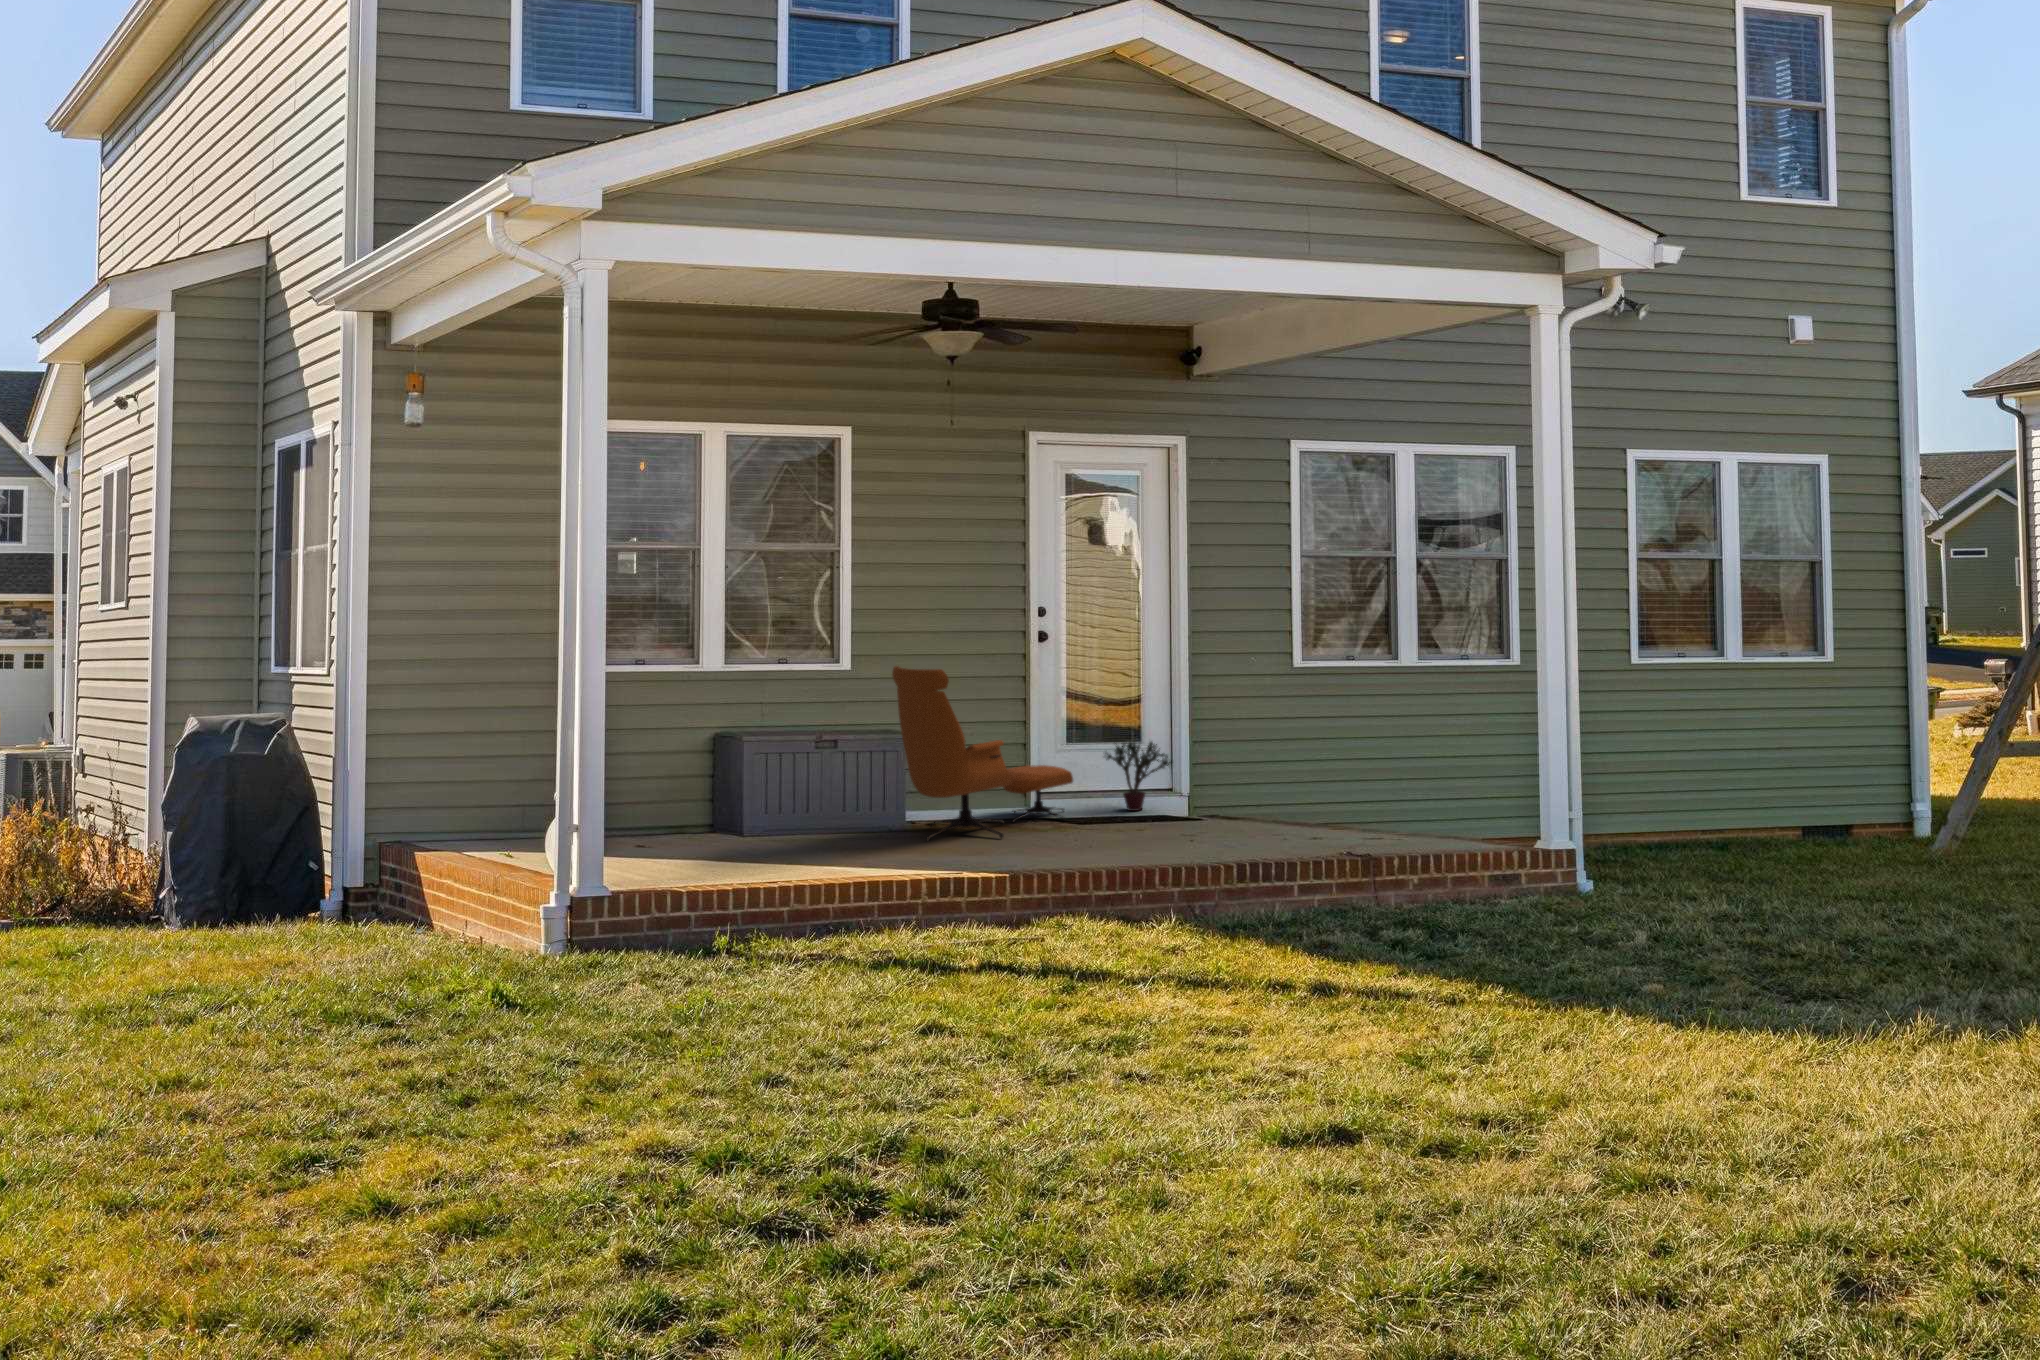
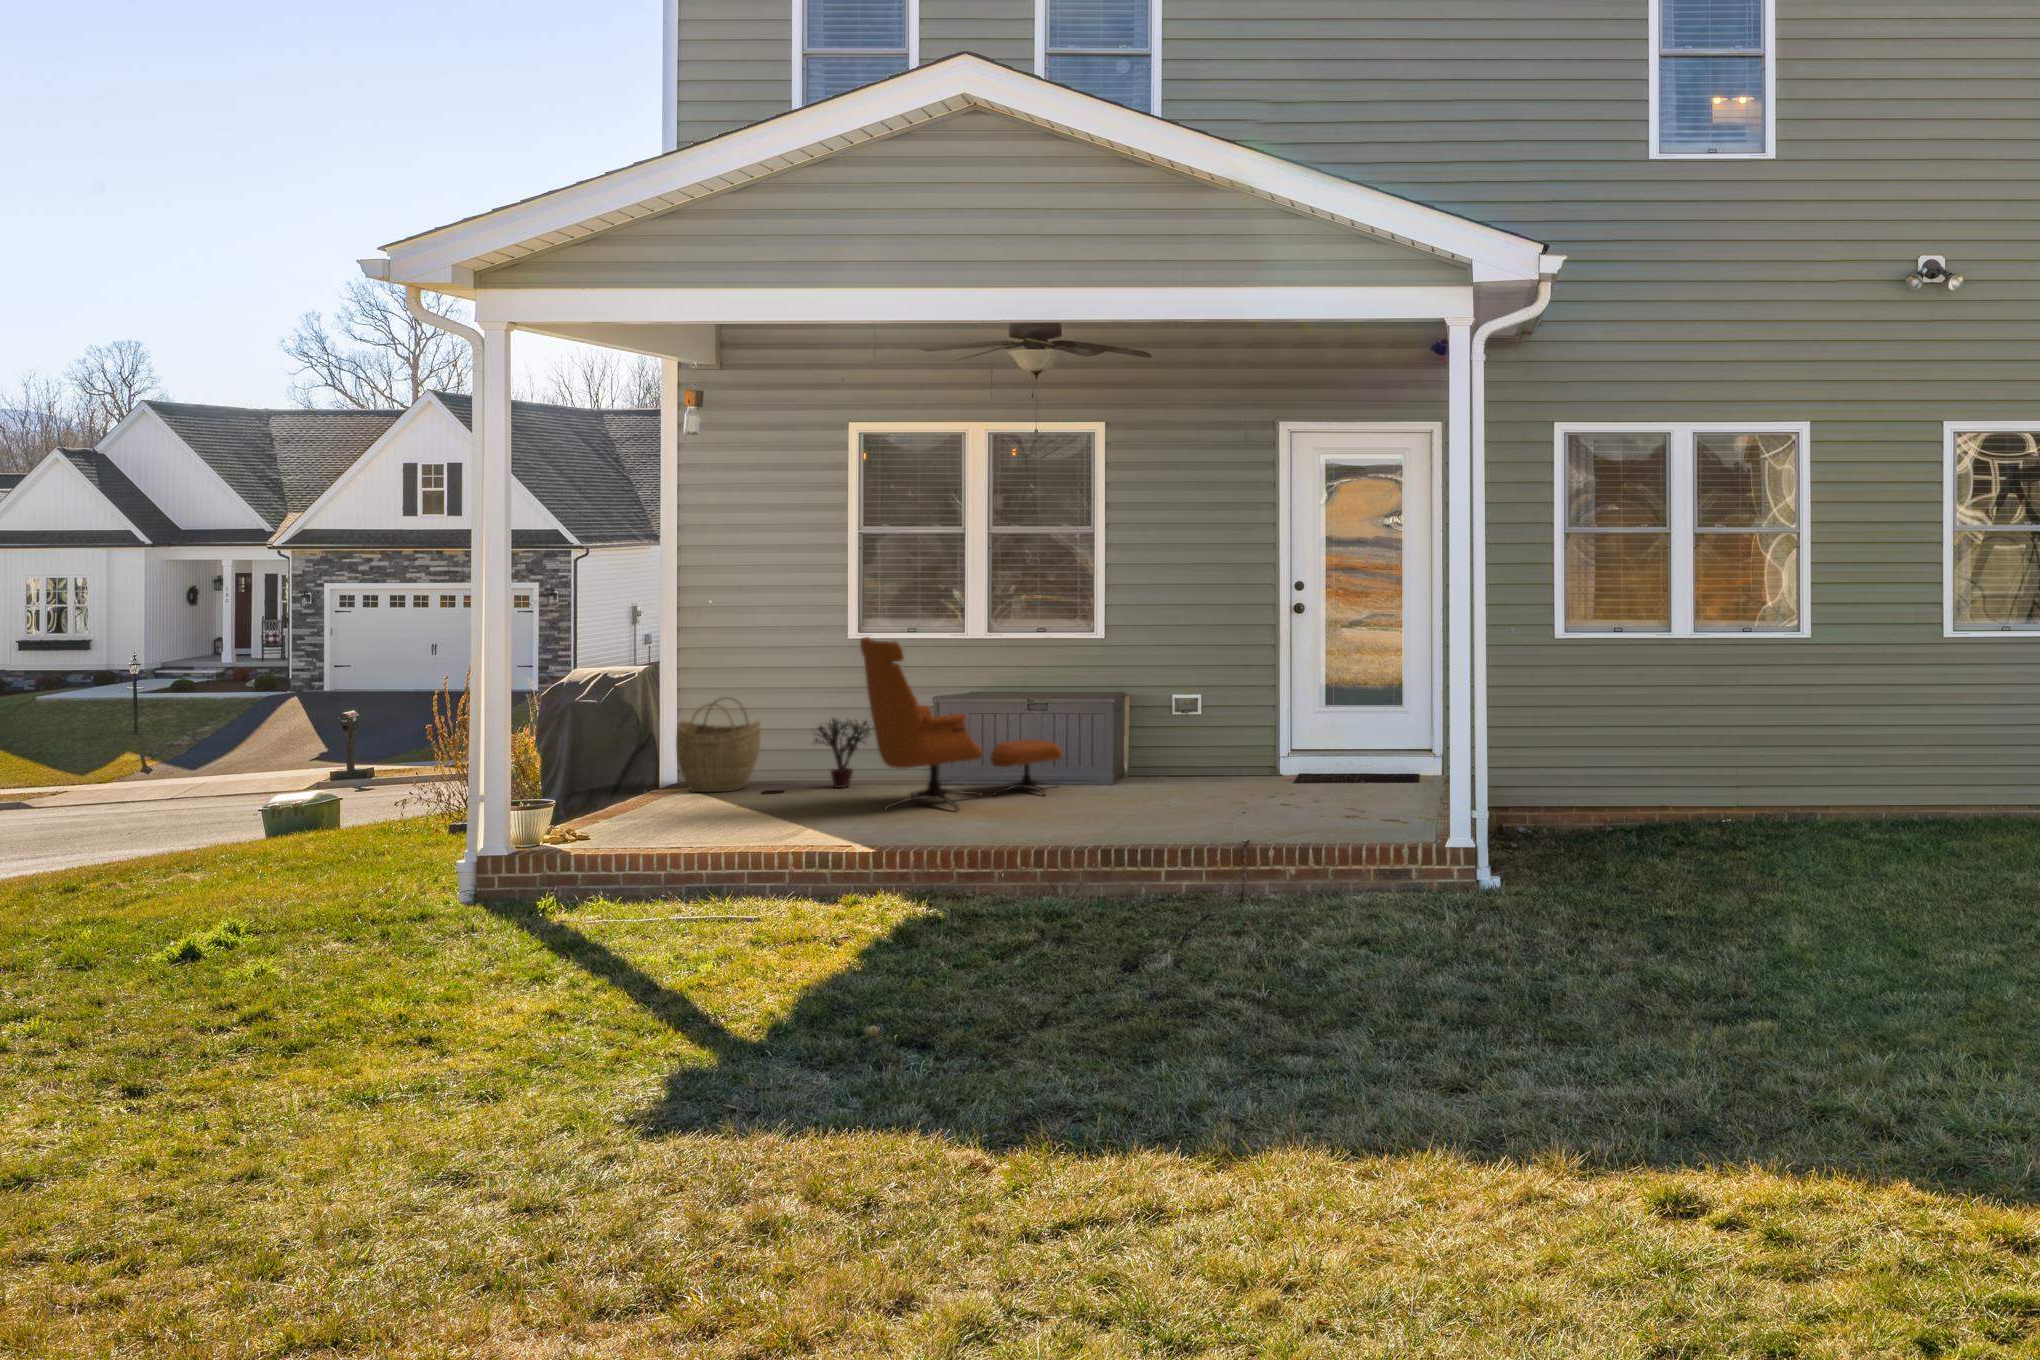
woven basket: none [672,734,754,832] -> present [676,698,760,792]
potted plant: present [1105,742,1173,811] -> present [812,719,870,788]

